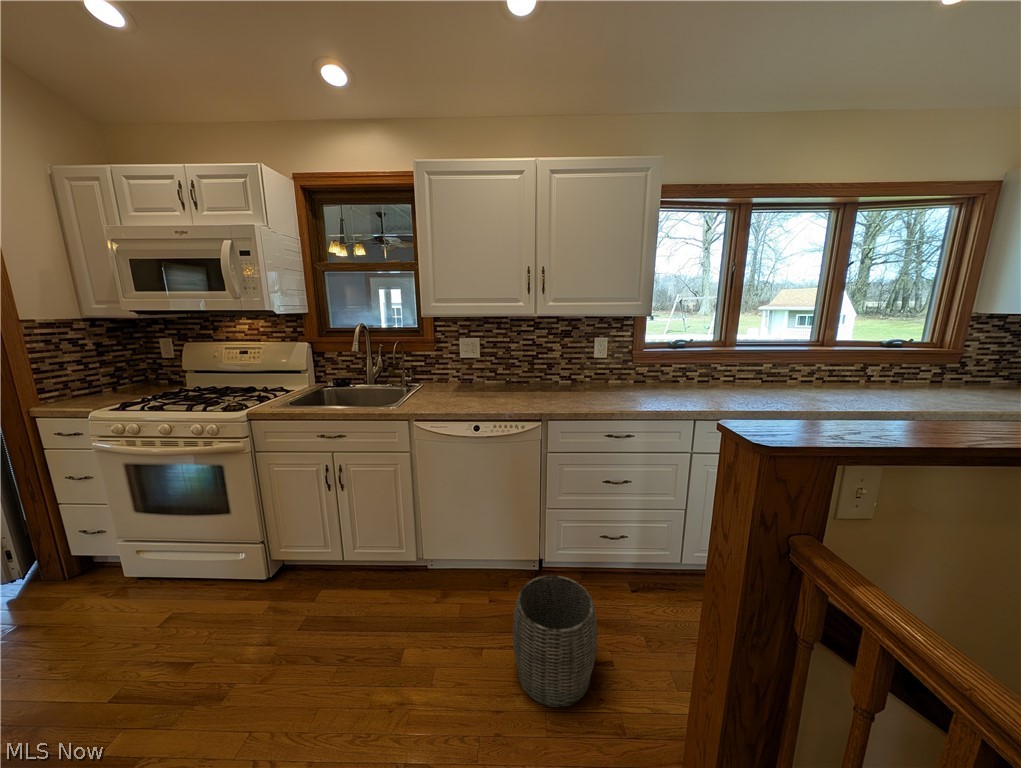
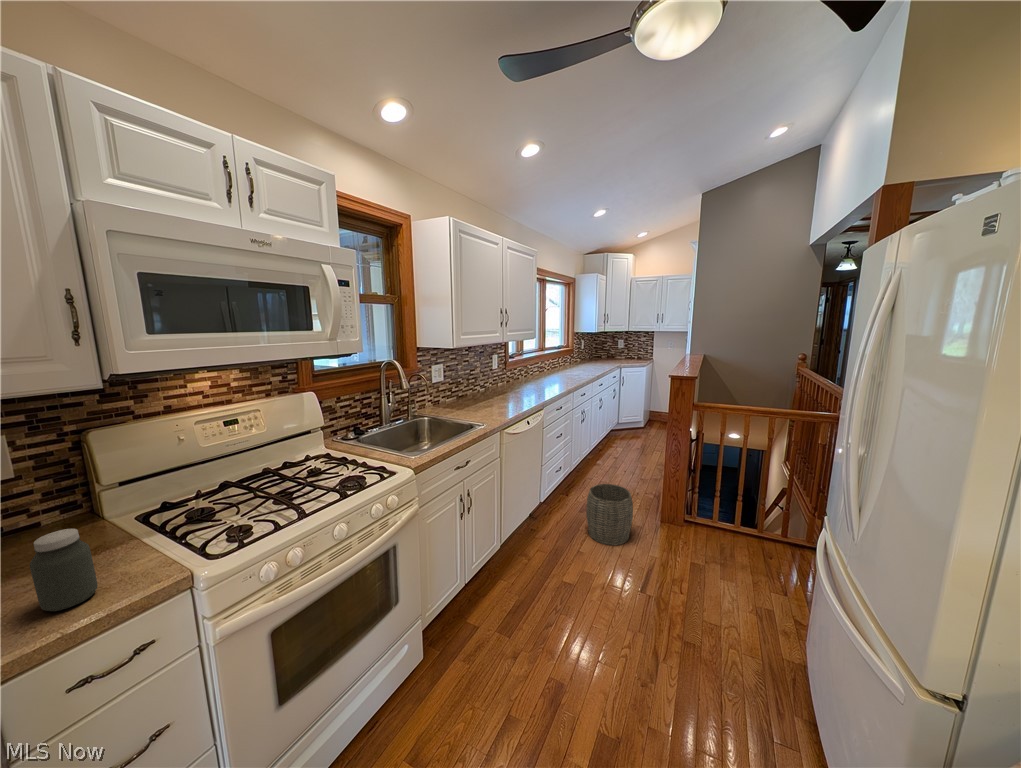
jar: none [65,372,93,403] -> present [30,529,98,611]

